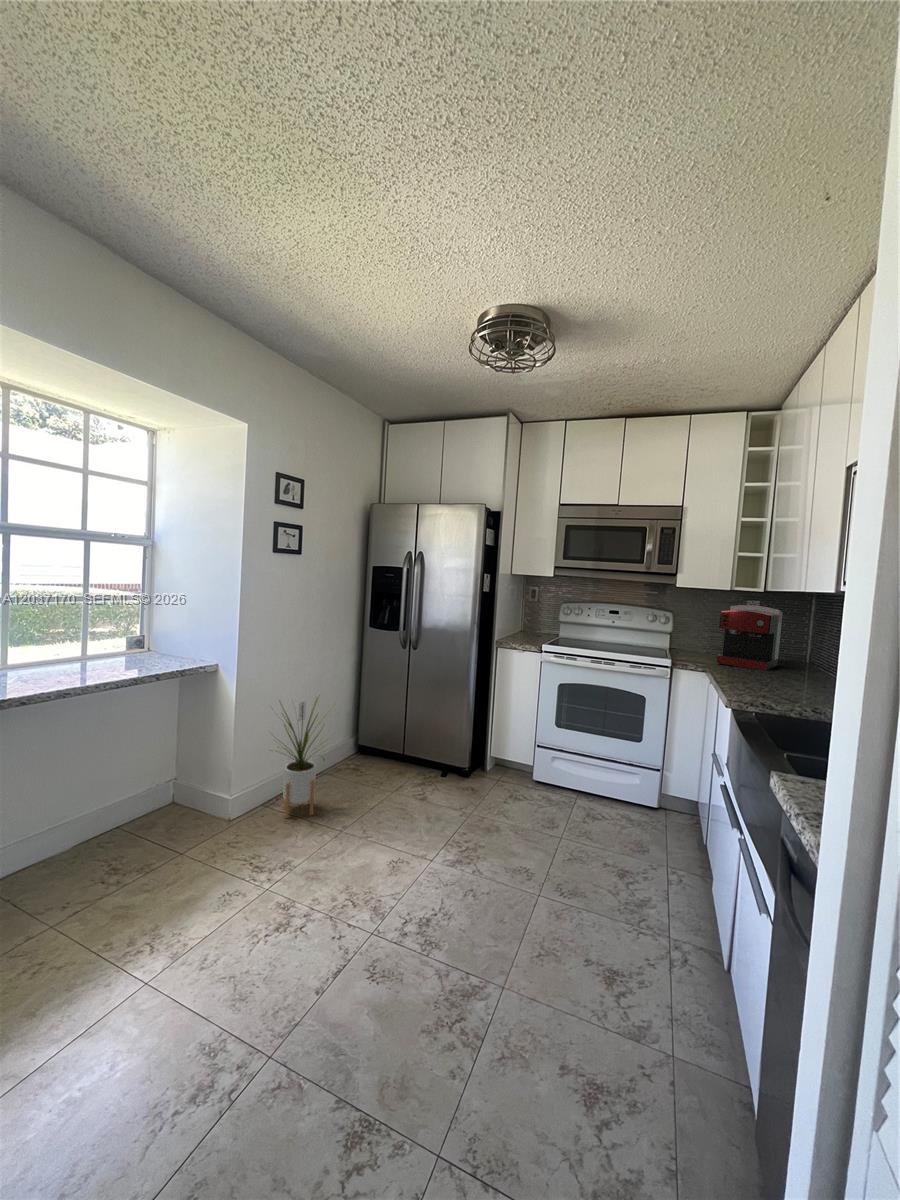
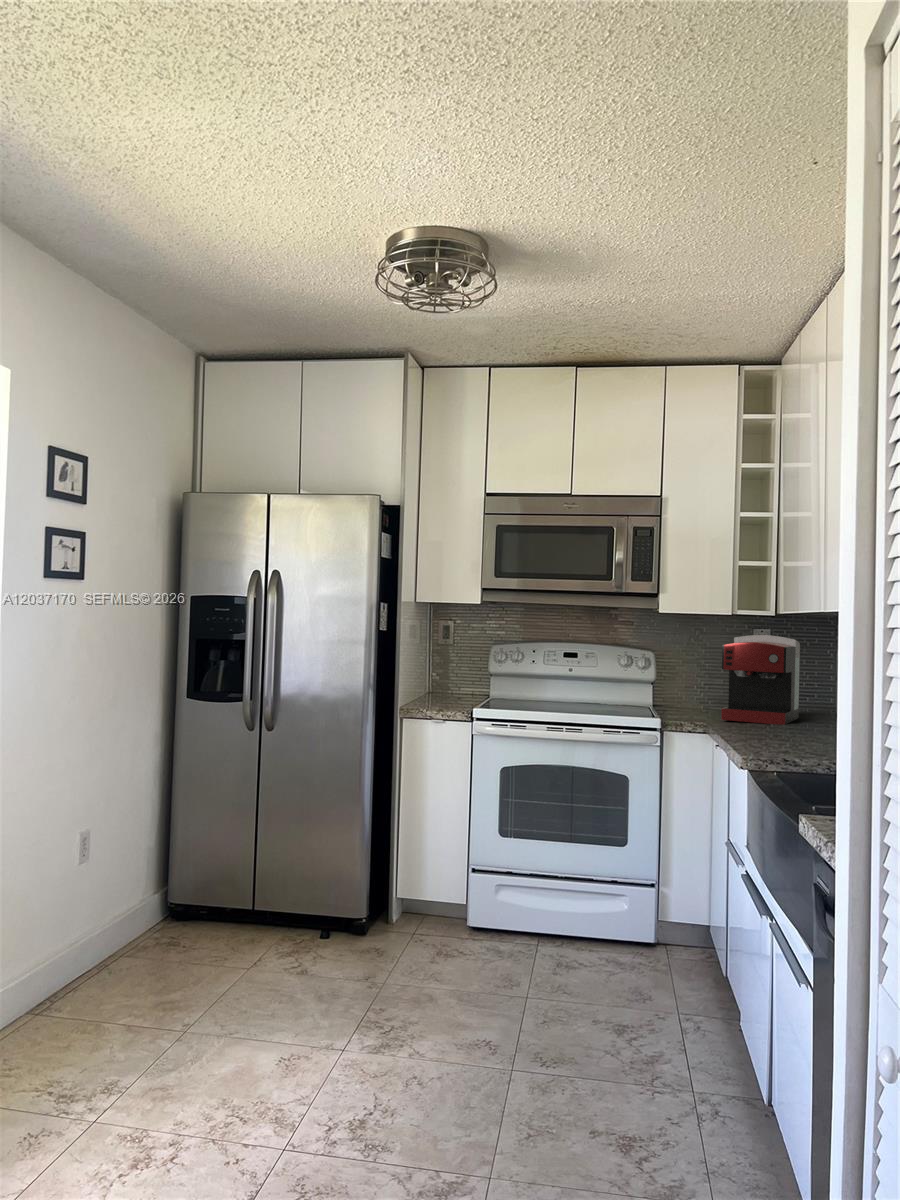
house plant: present [281,698,323,818] -> none [39,806,157,1031]

